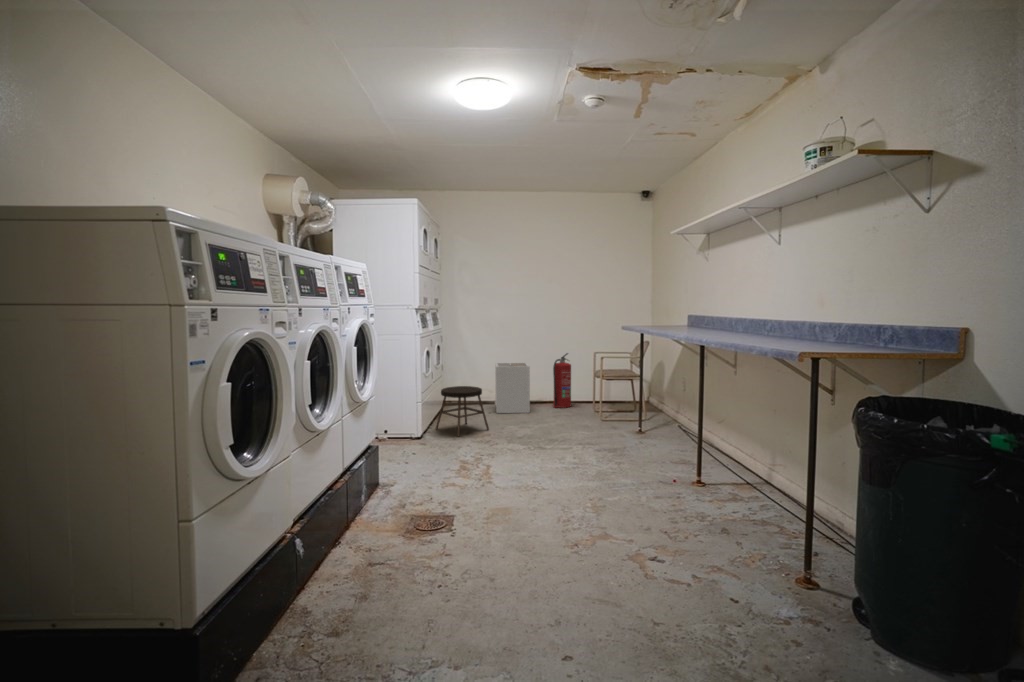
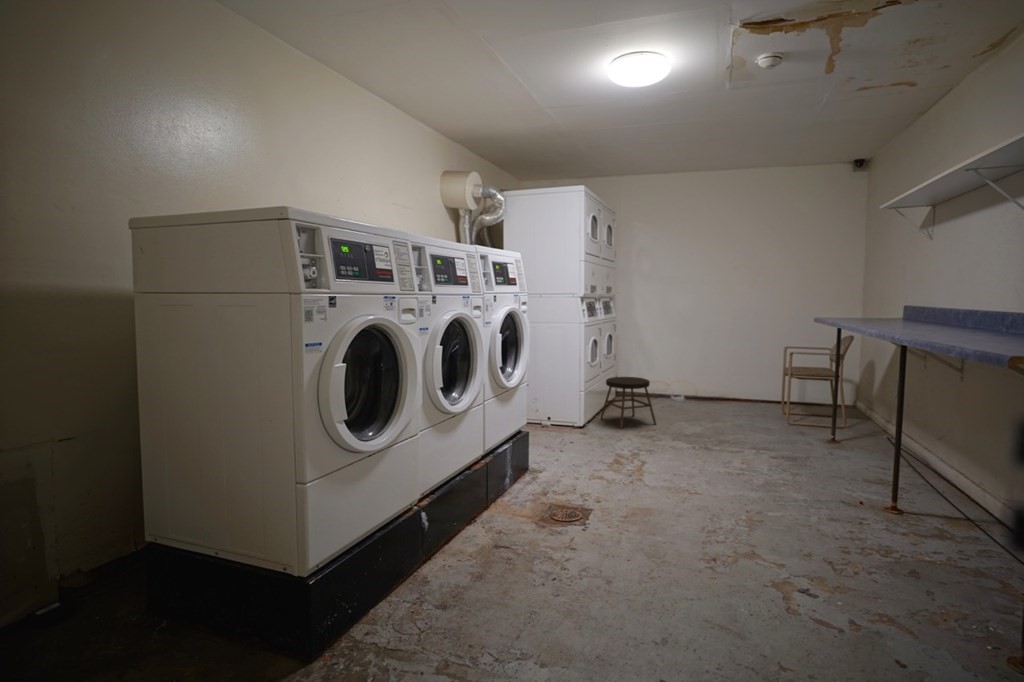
fire extinguisher: present [553,353,571,408] -> none [739,346,764,408]
laundry hamper: present [495,363,530,413] -> none [670,354,709,410]

